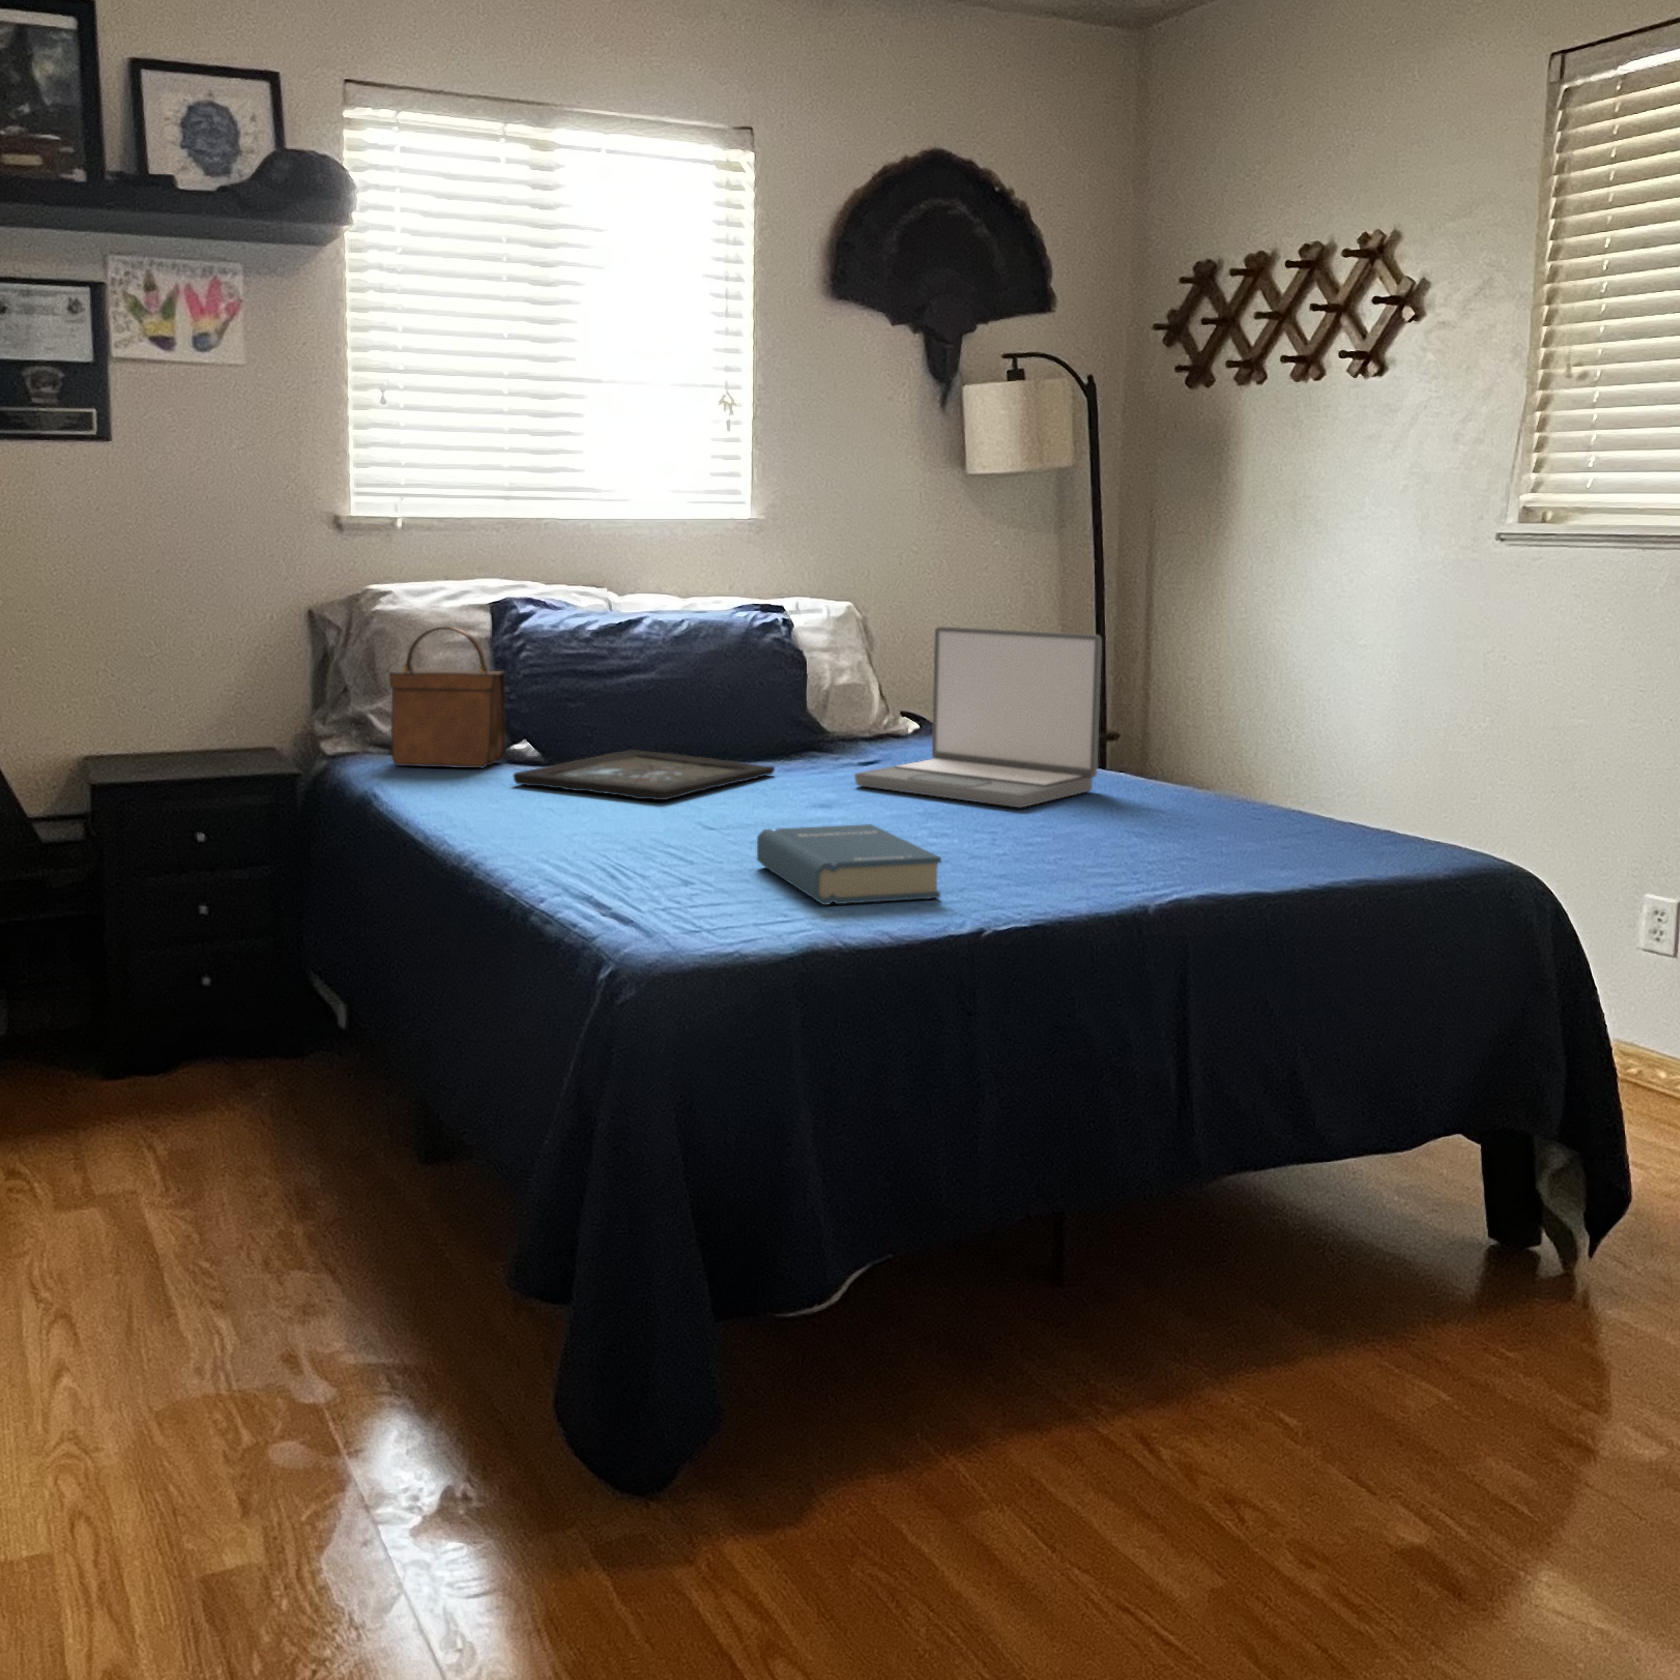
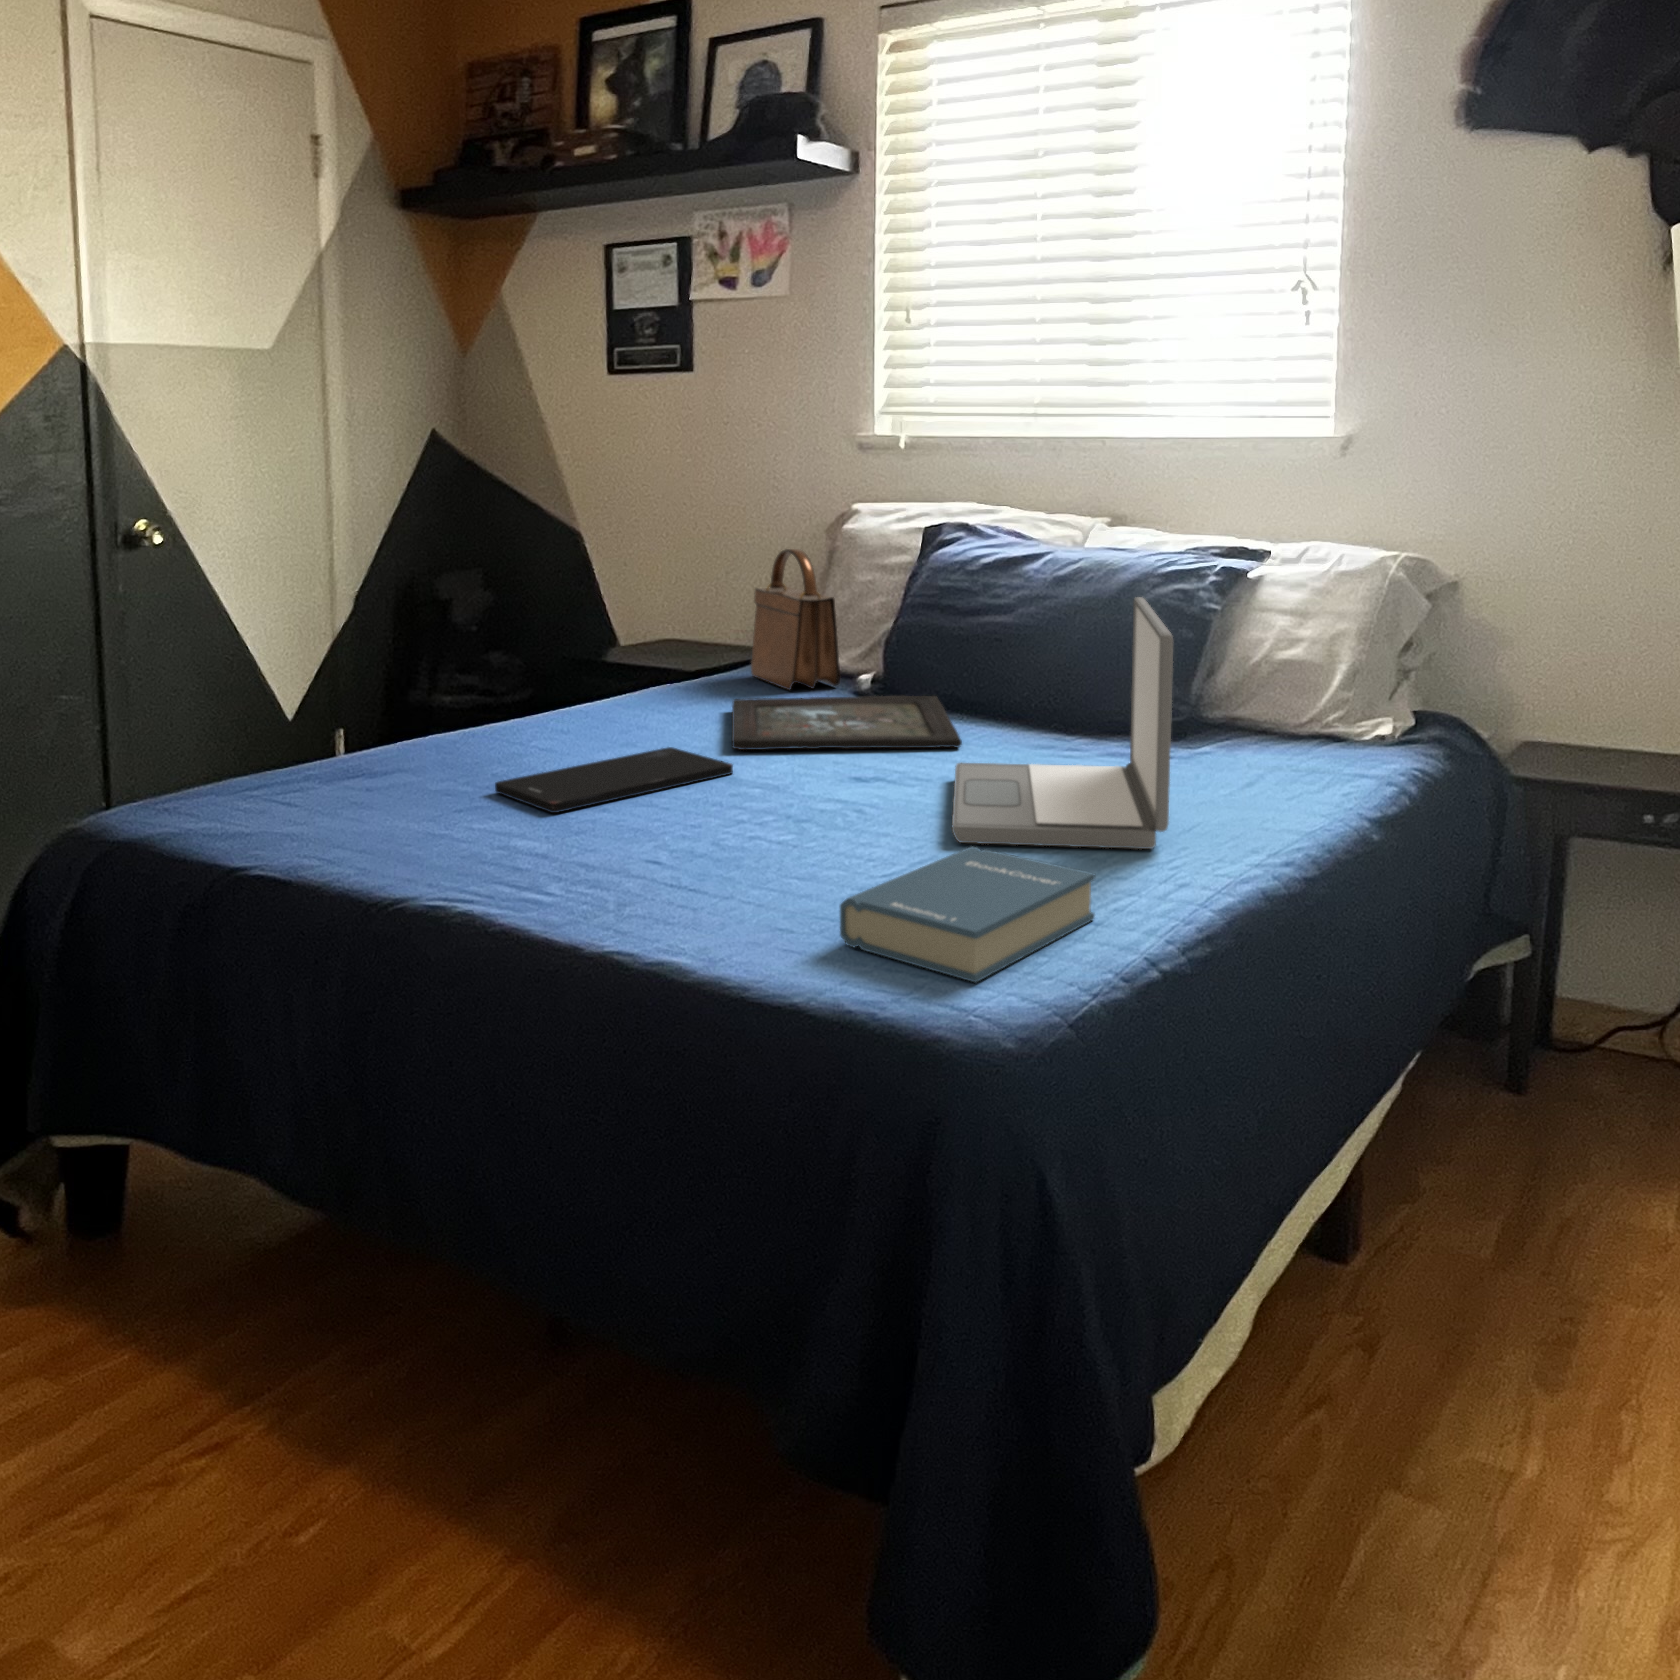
smartphone: none [633,803,763,854] -> present [495,747,733,813]
hardback book: present [757,824,941,905] -> present [840,846,1095,982]

